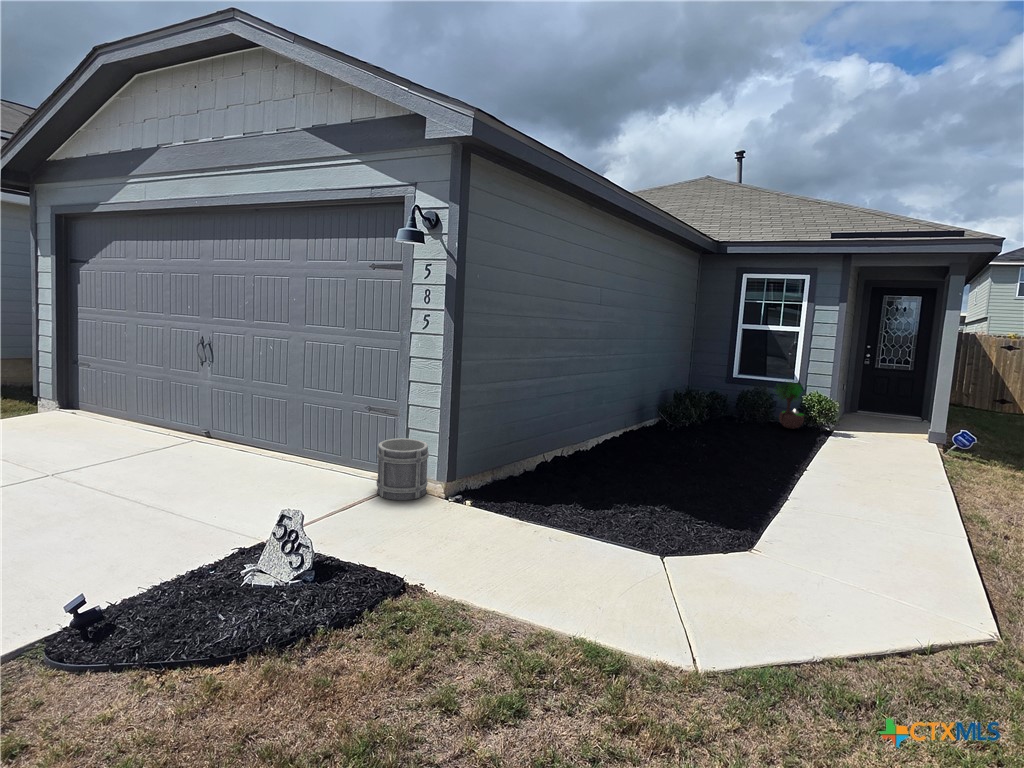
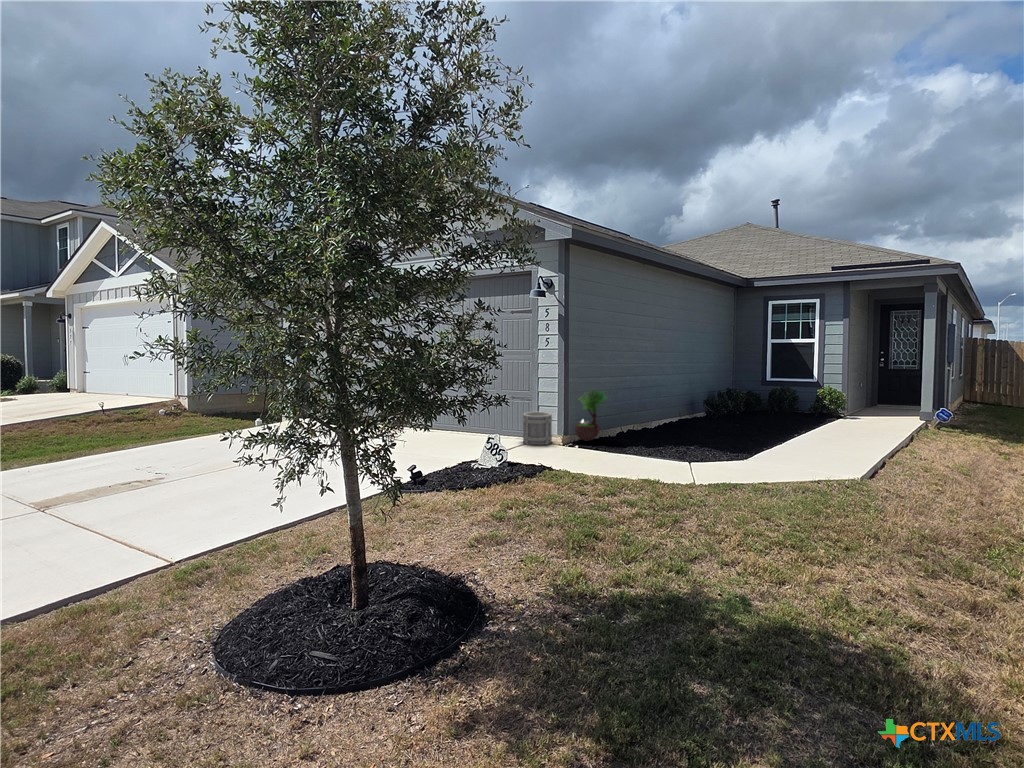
potted tree: present [776,382,804,429] -> present [575,391,604,441]

